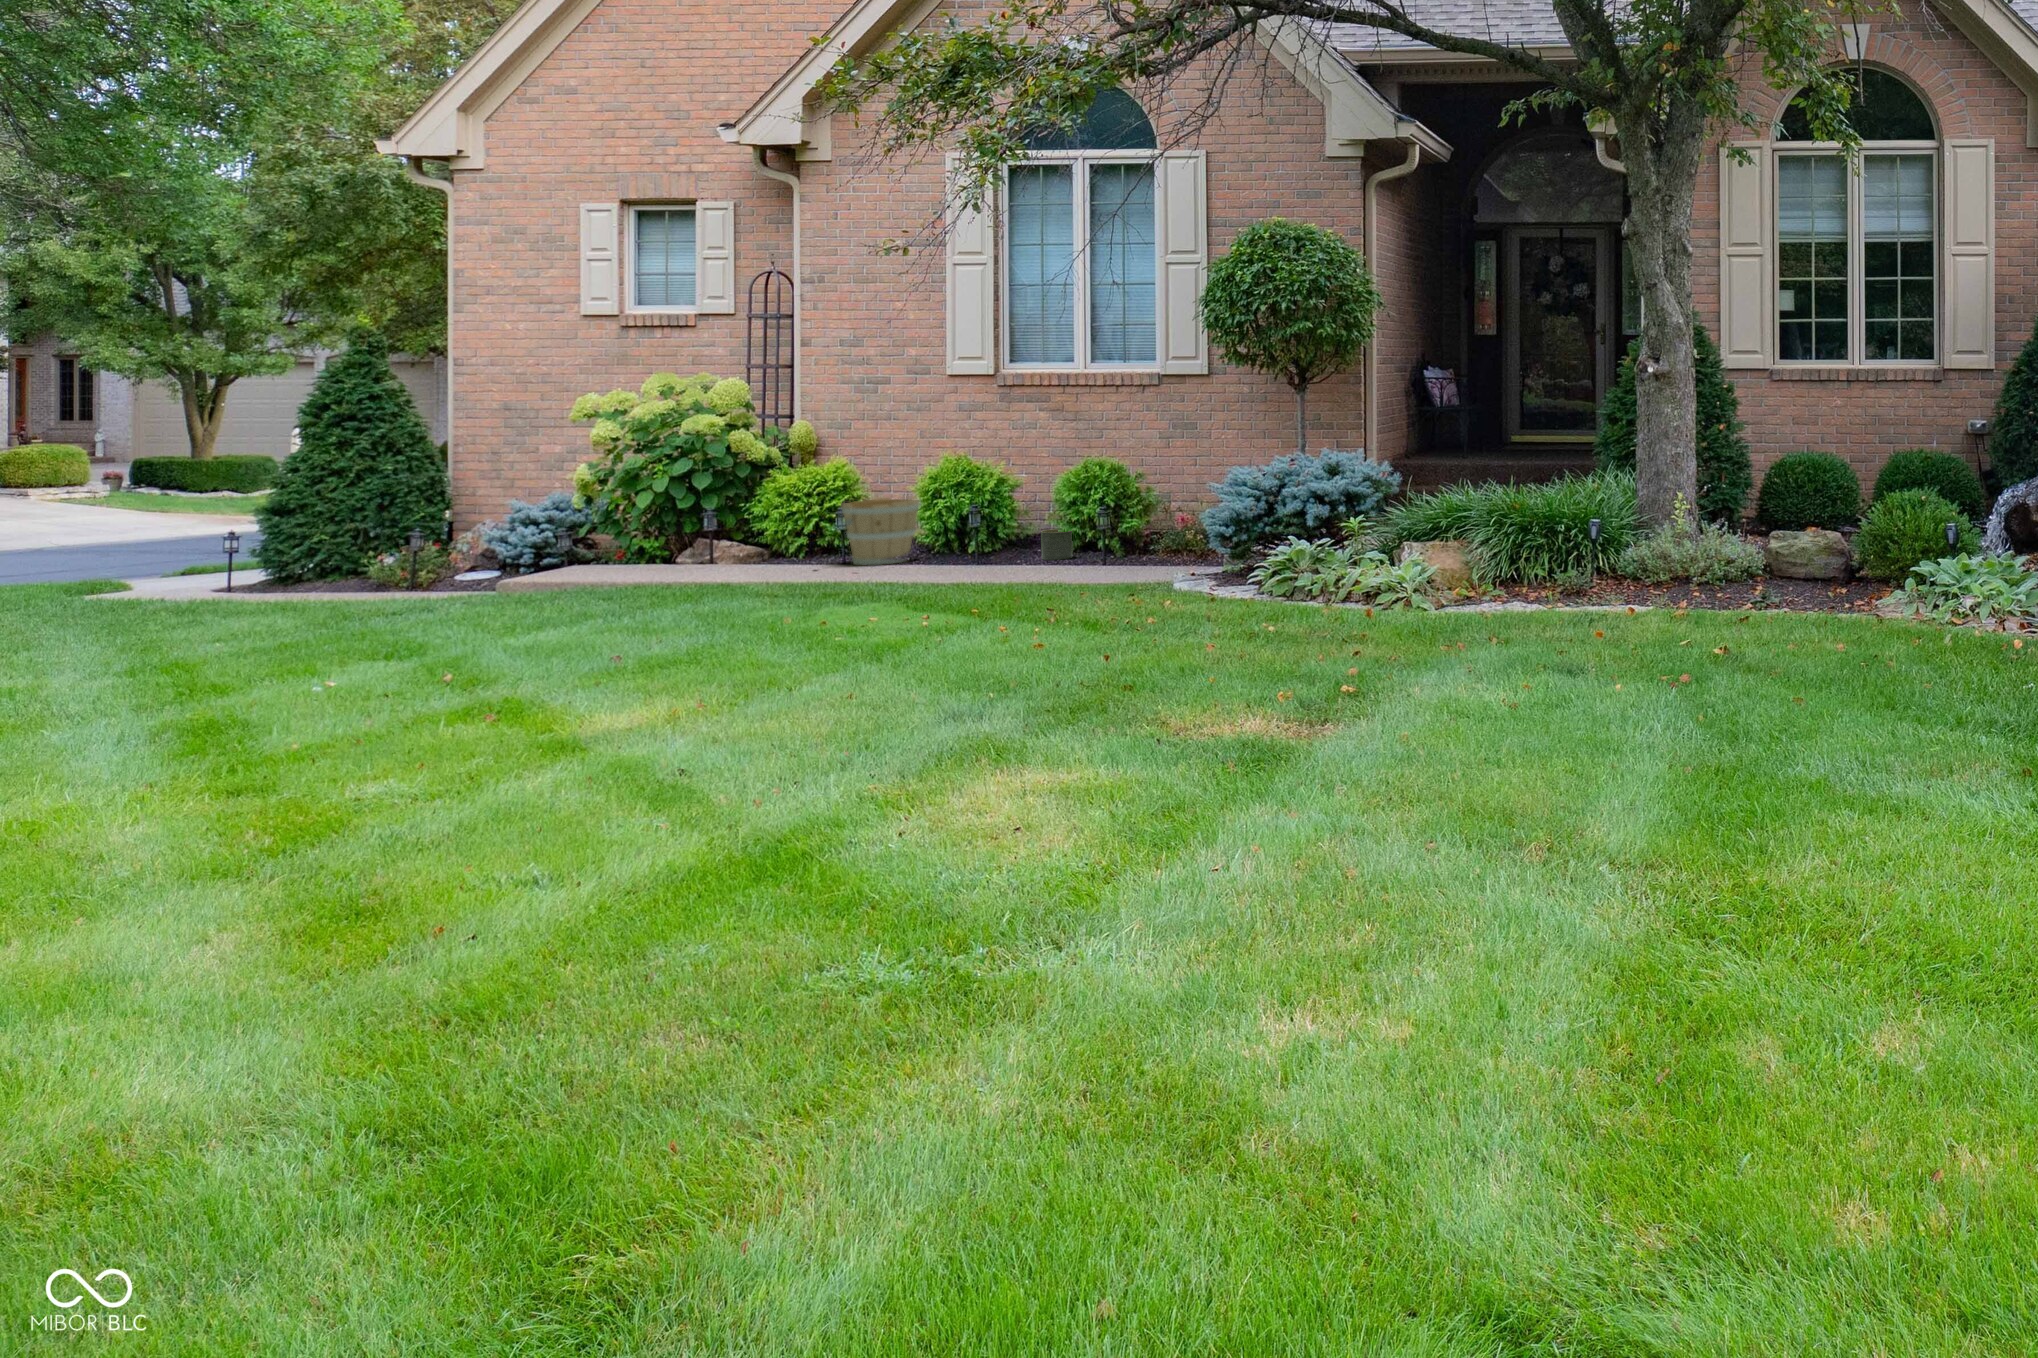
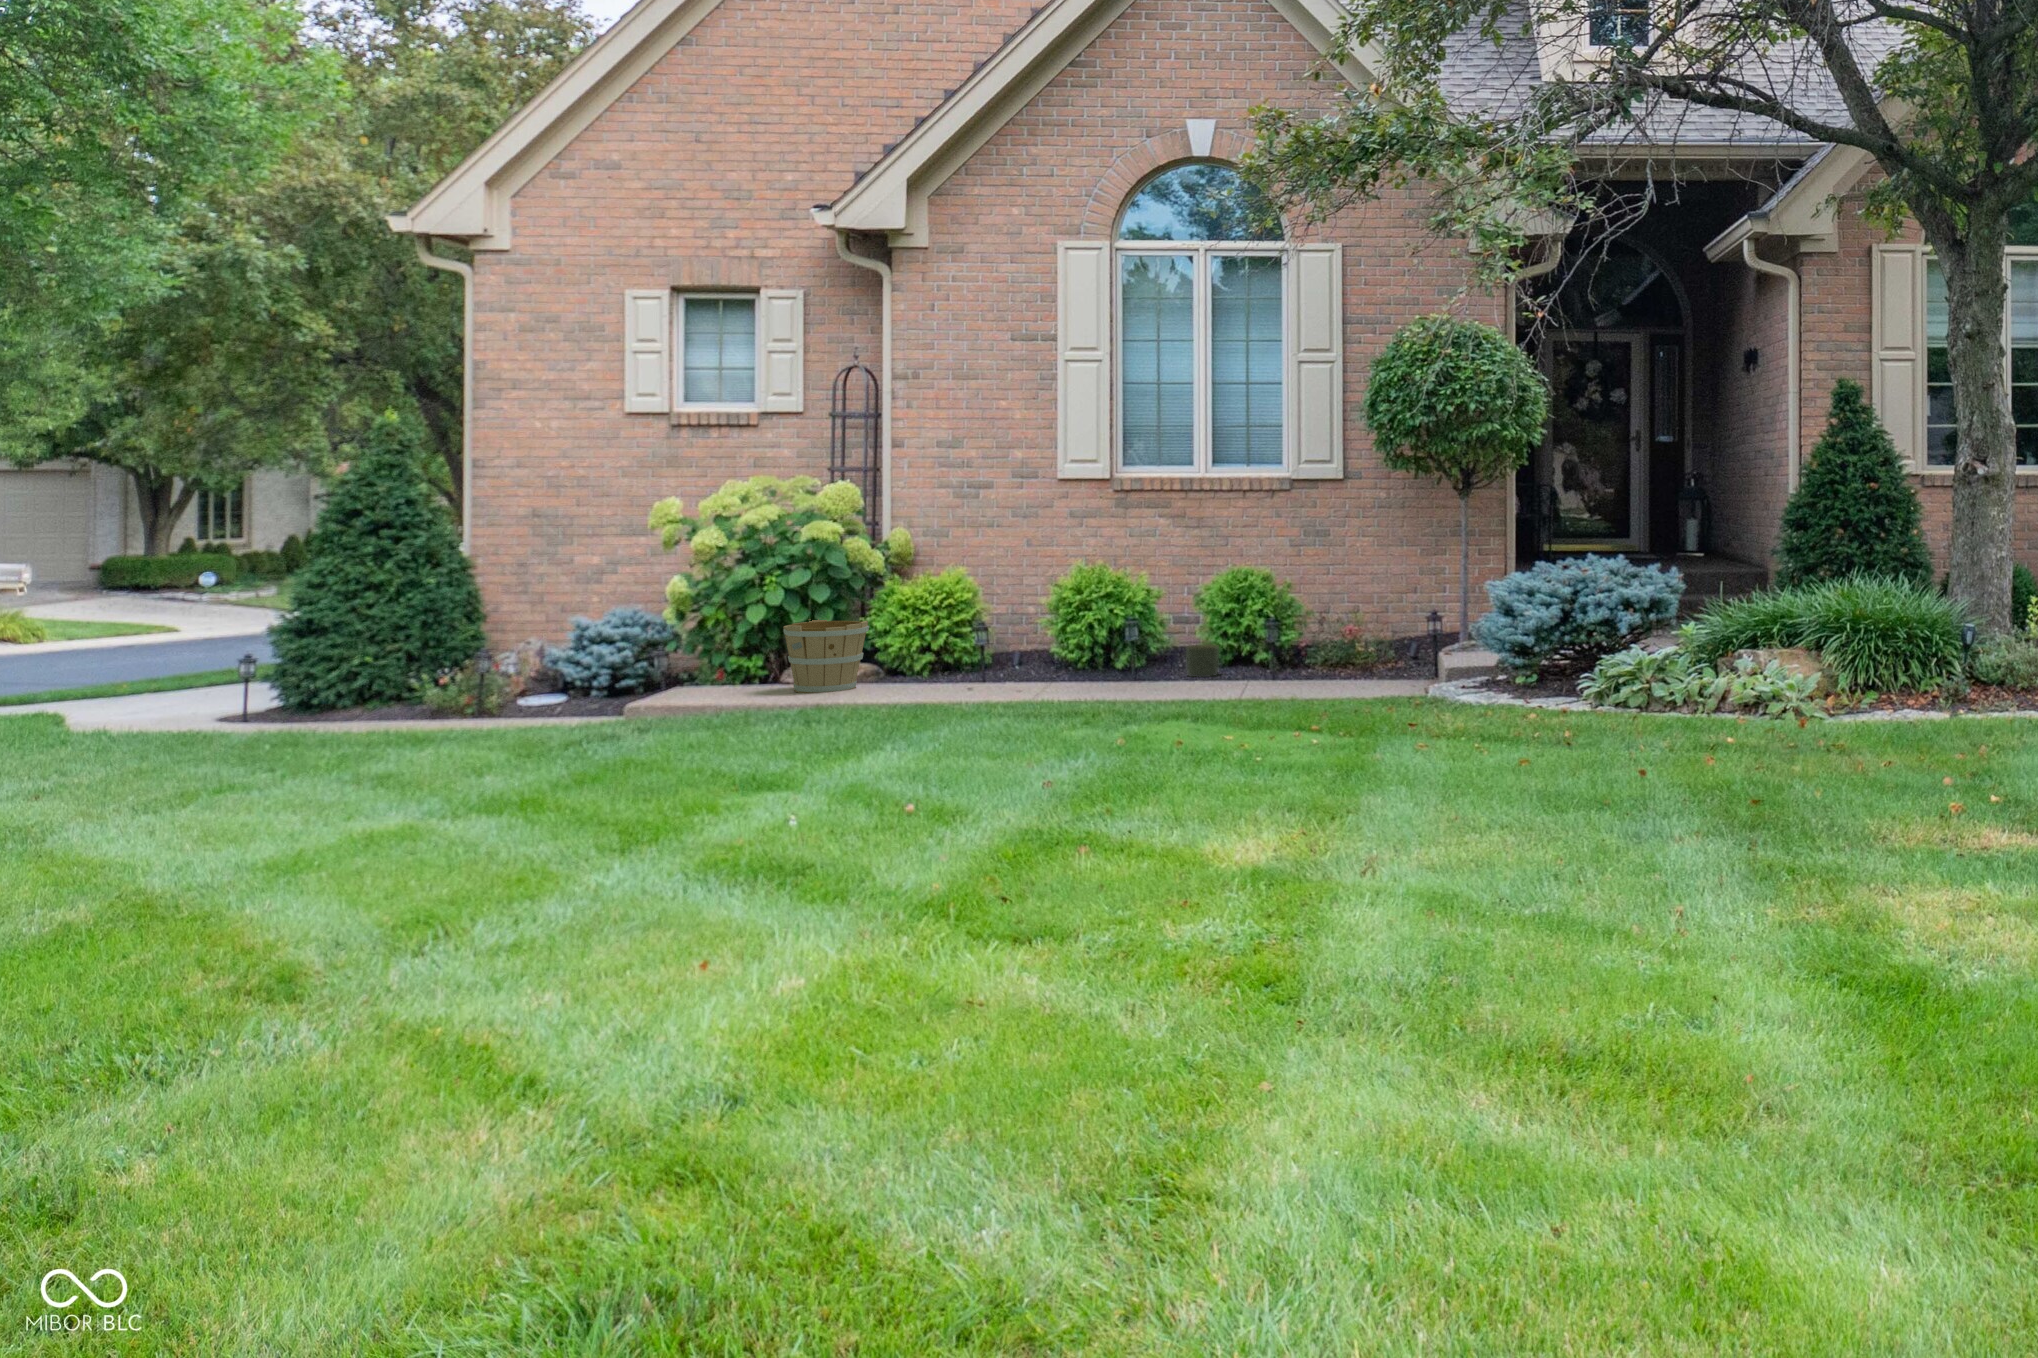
wooden bucket: present [841,497,920,565] -> present [783,619,869,693]

